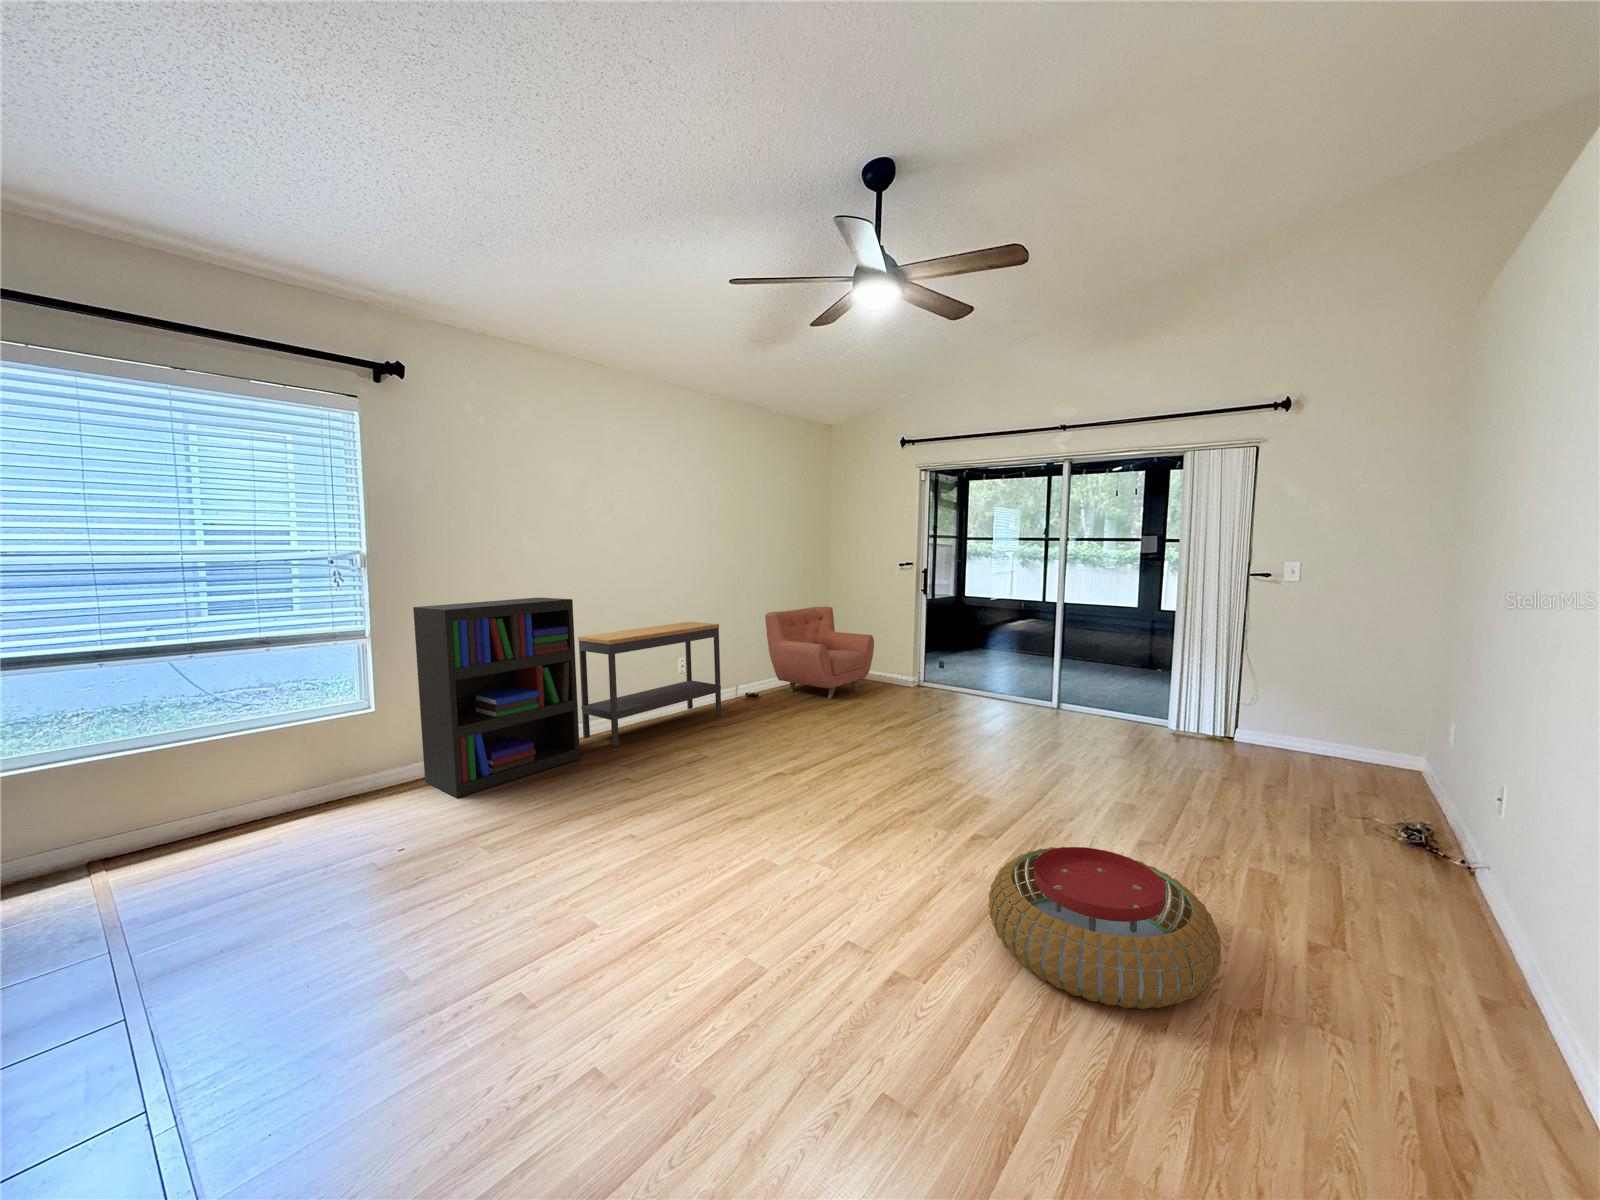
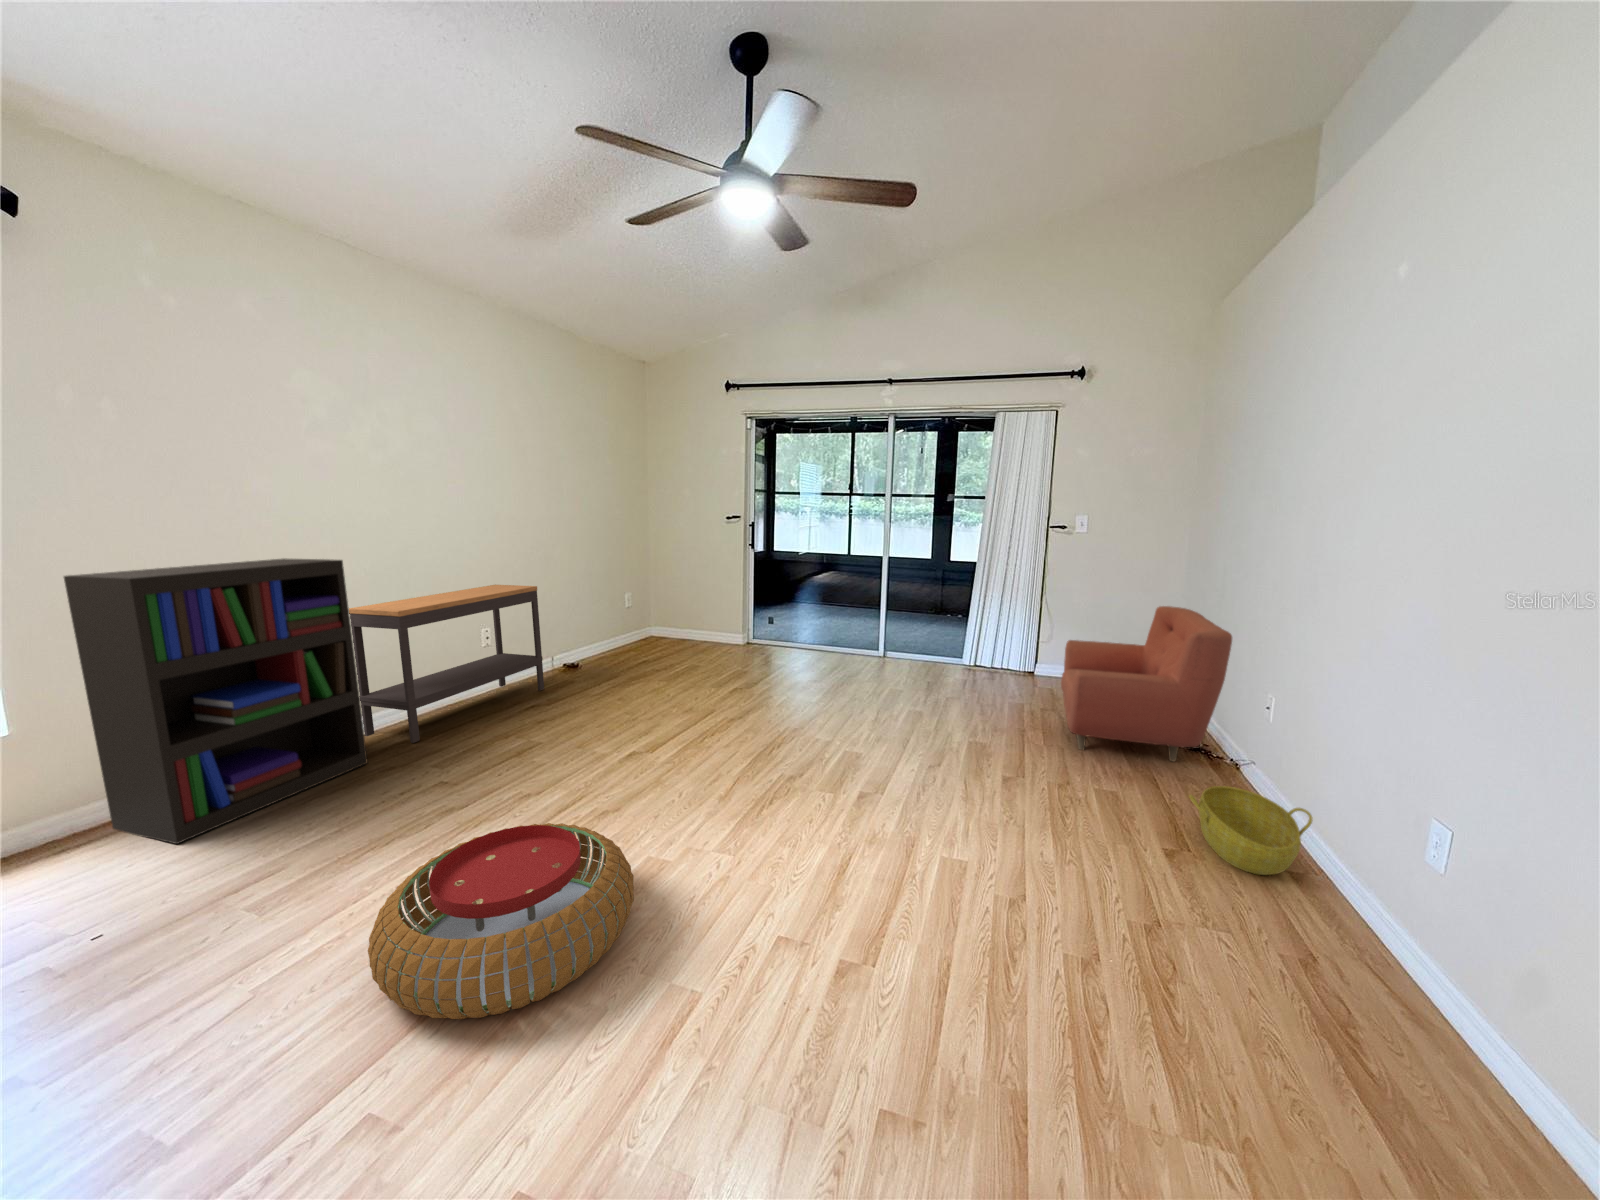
armchair: present [765,607,874,699] -> present [1061,606,1232,761]
pouf: present [989,847,1221,1009] -> present [368,823,634,1019]
basket: none [1352,887,1526,1002] -> present [1189,786,1313,875]

